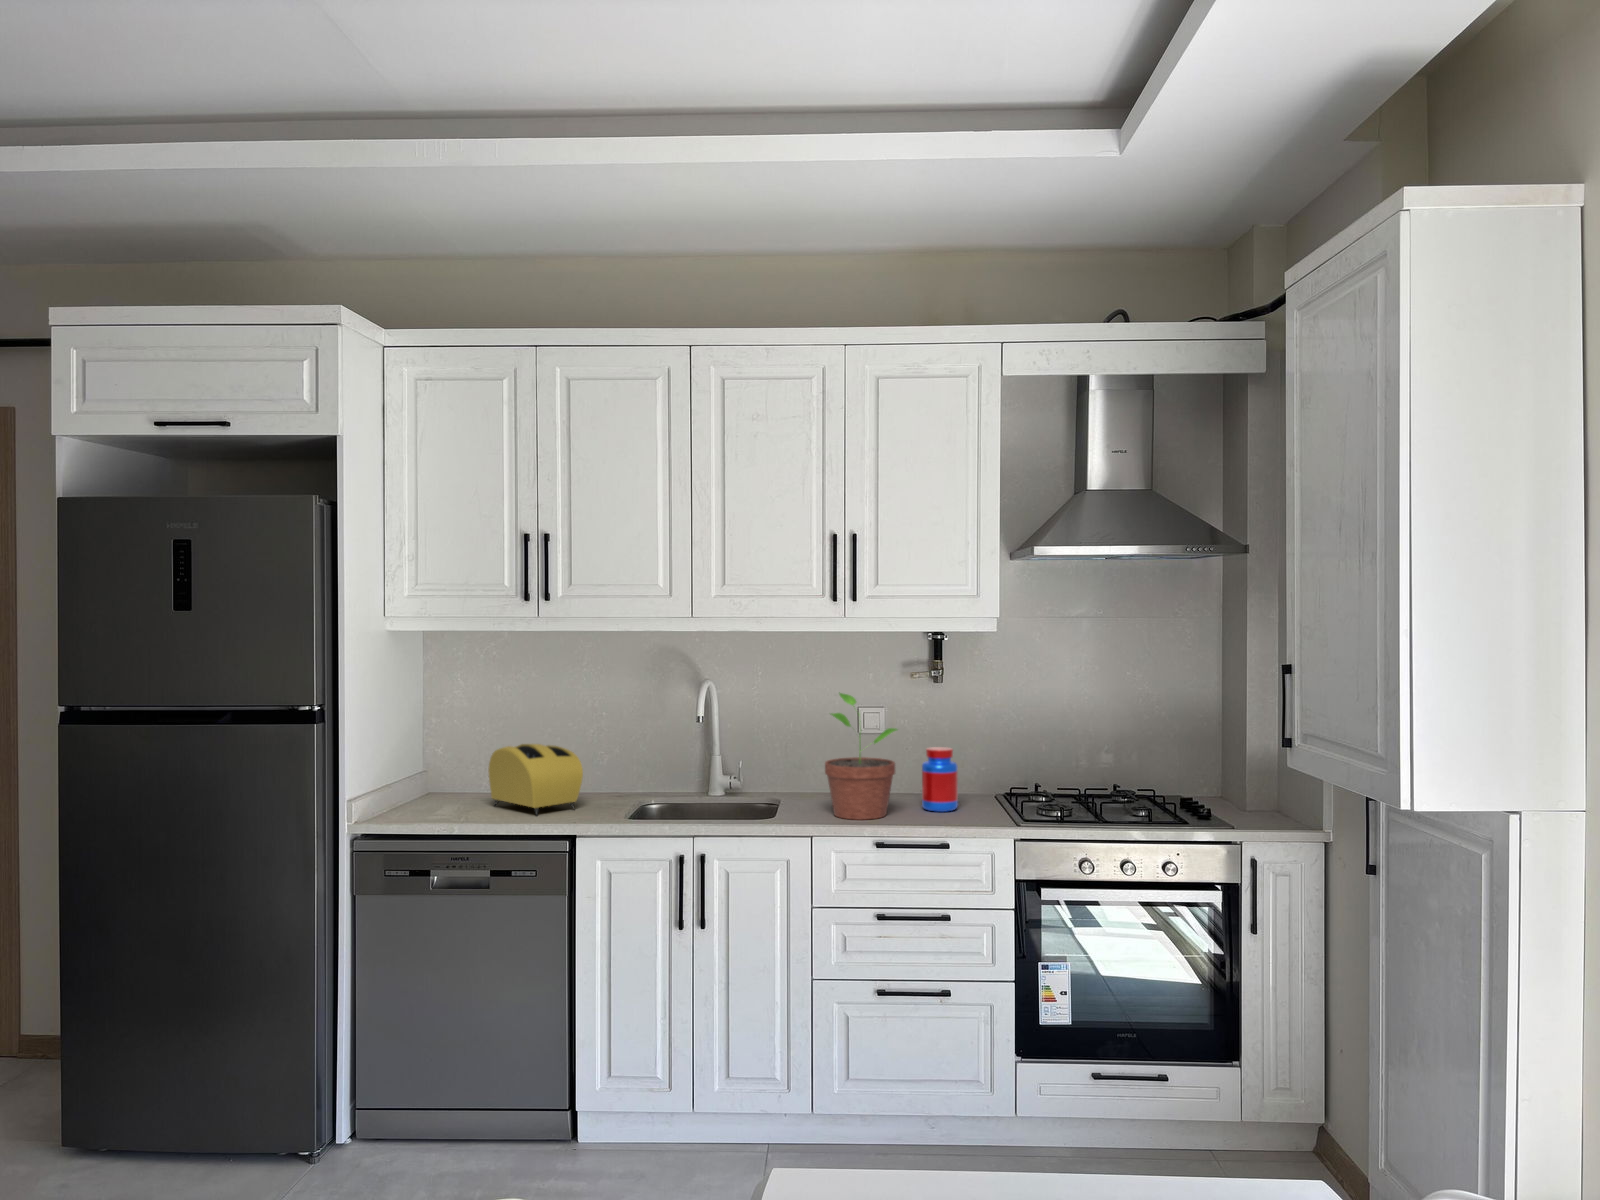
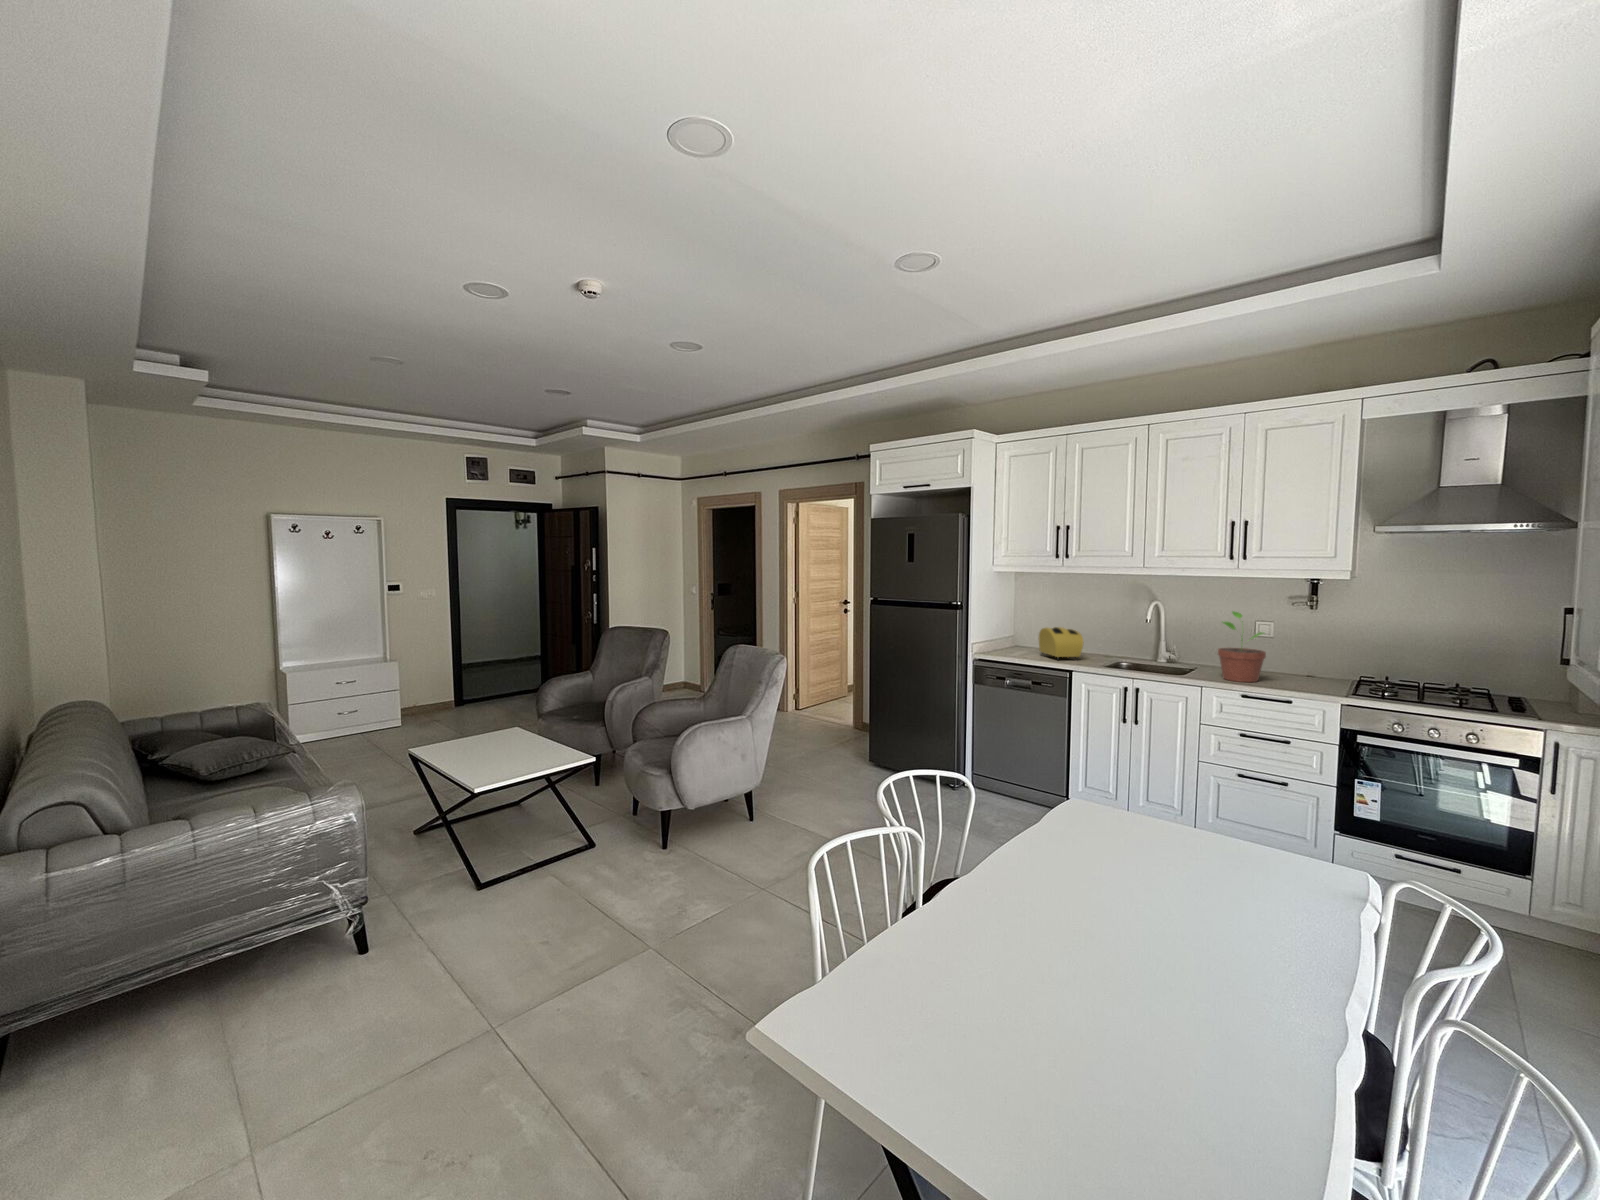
jar: present [922,747,958,812] -> none [1287,647,1314,685]

